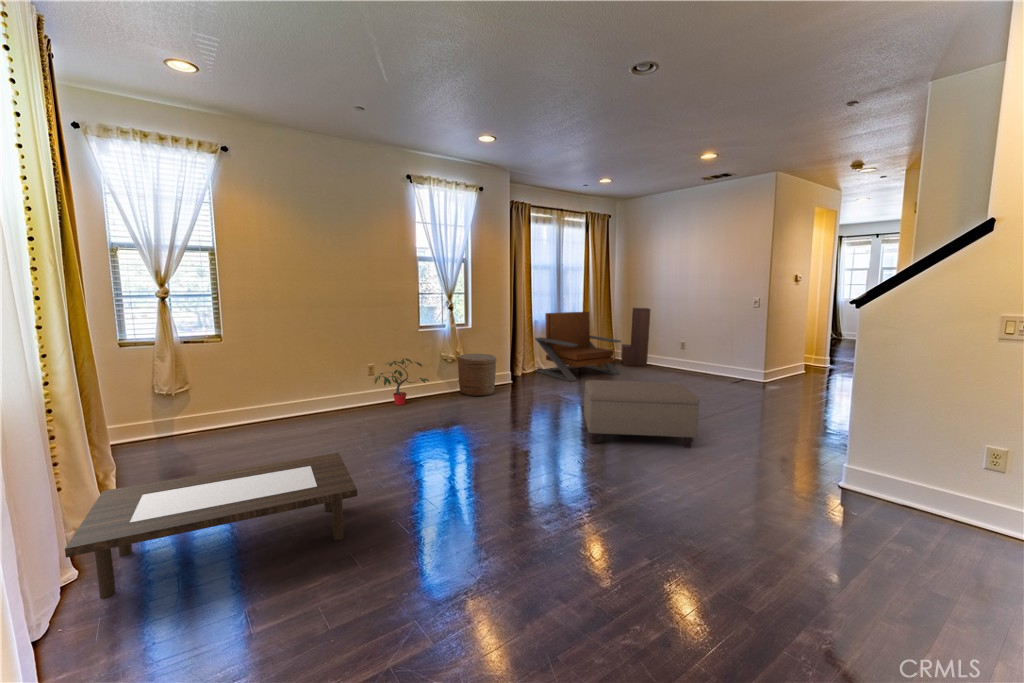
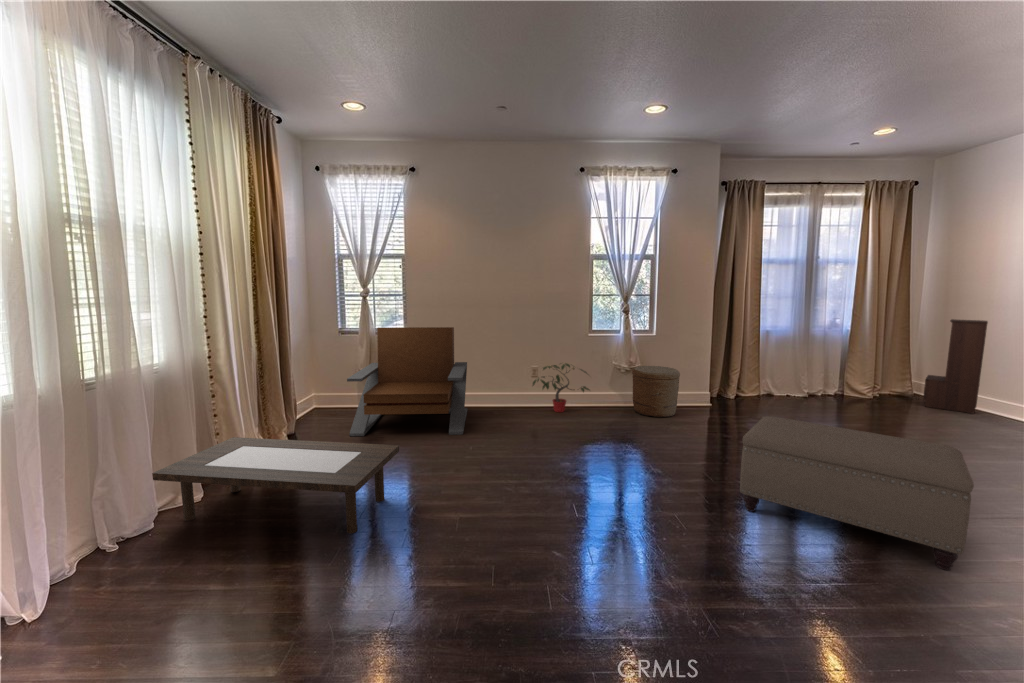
lounge chair: present [535,312,621,381] -> present [347,327,468,436]

